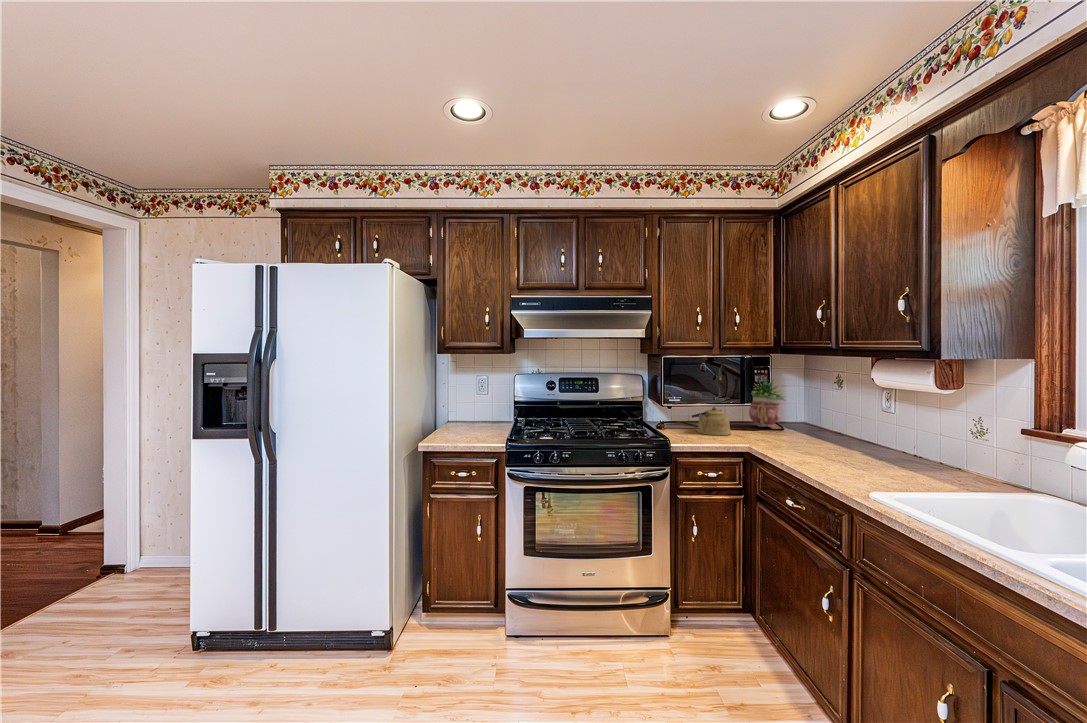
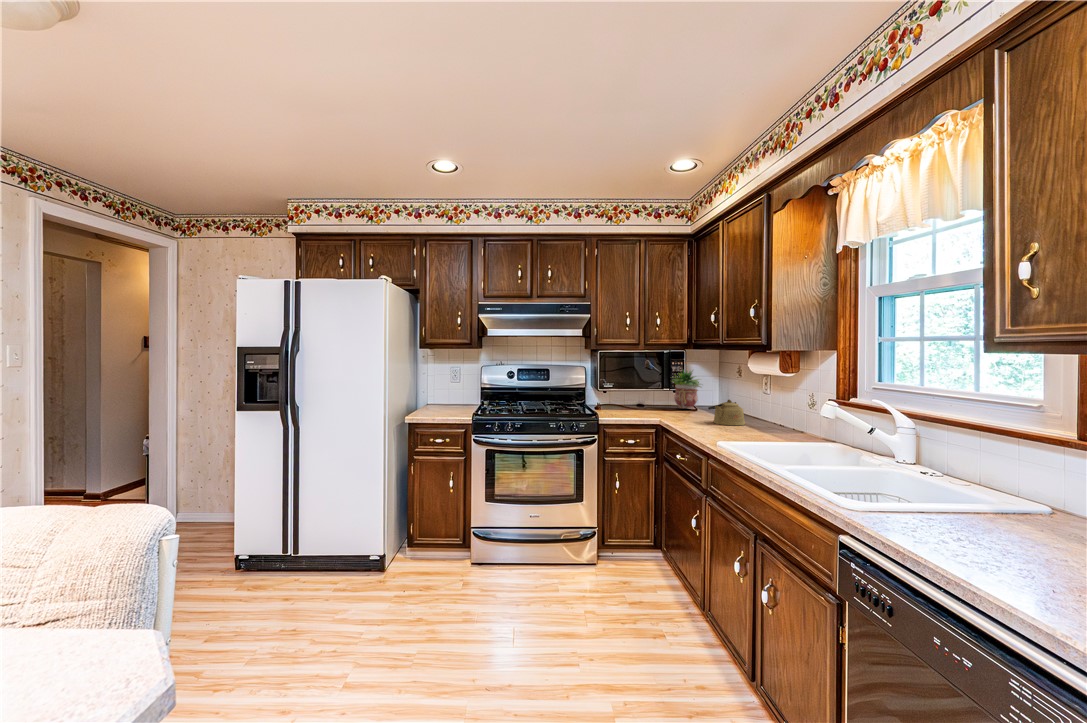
kettle: present [692,407,731,435] -> present [708,400,745,425]

